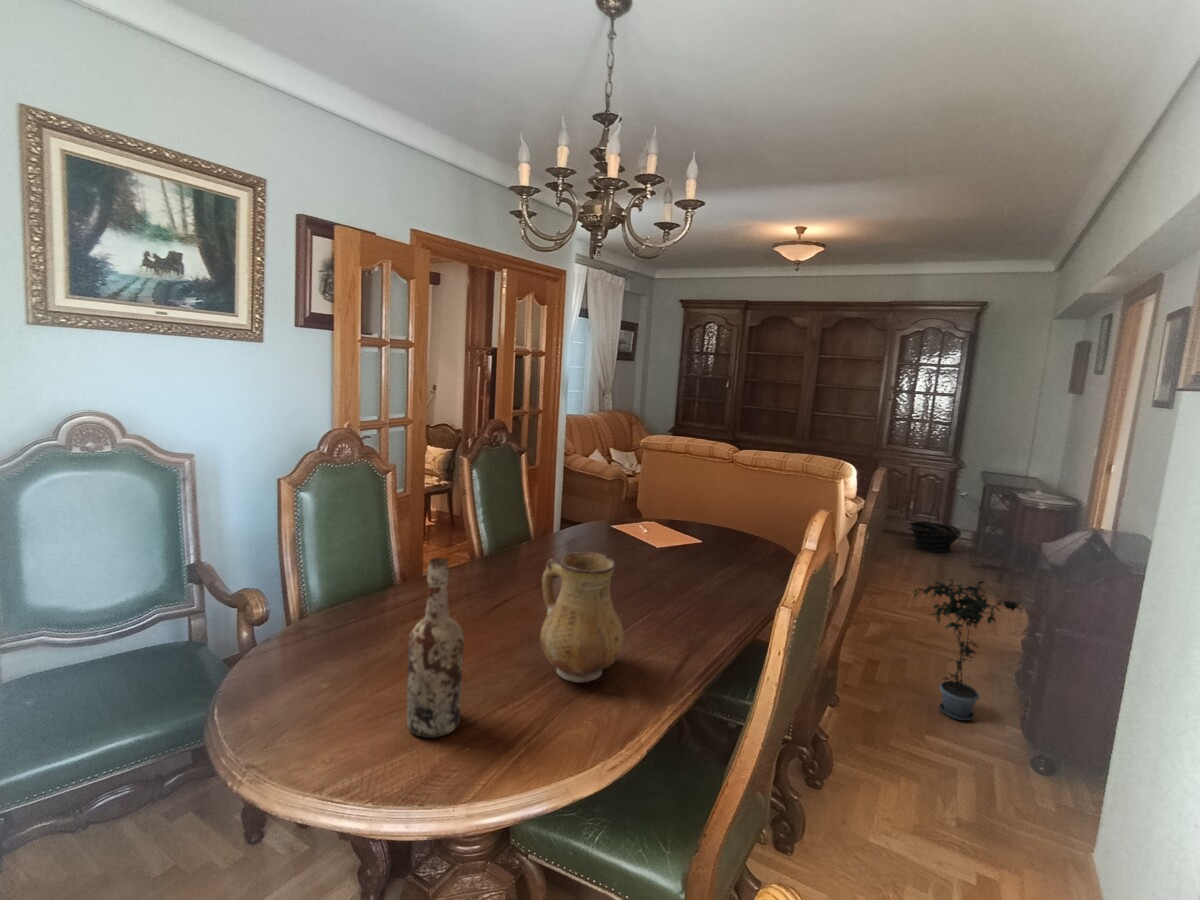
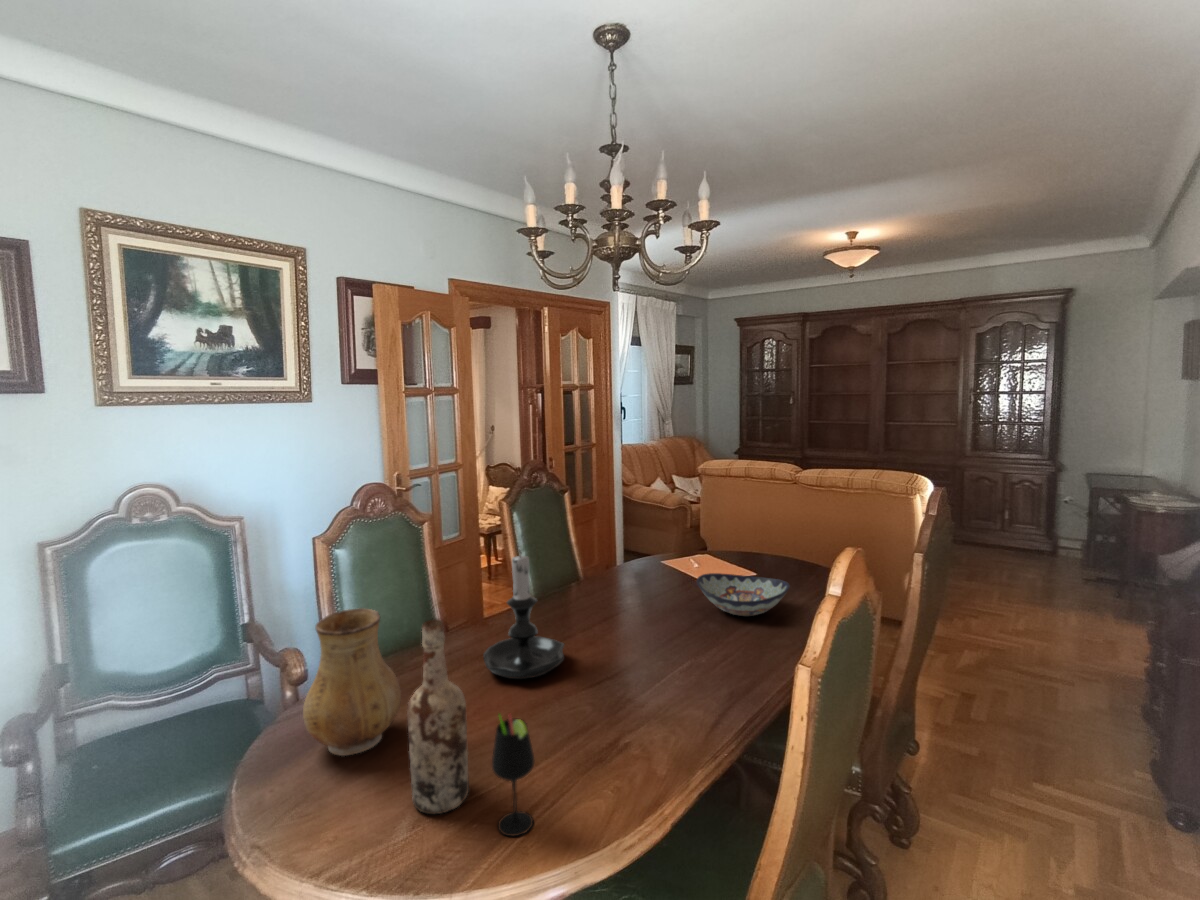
candle holder: none [454,502,535,625] -> present [483,555,564,679]
basket: present [908,505,961,553] -> none [1002,513,1068,566]
decorative bowl: none [652,538,738,579] -> present [697,573,790,616]
ceramic pitcher: present [540,552,623,682] -> present [303,608,401,756]
potted plant: present [914,580,1027,720] -> none [1006,601,1150,764]
wine glass: none [492,643,531,756] -> present [492,714,534,836]

